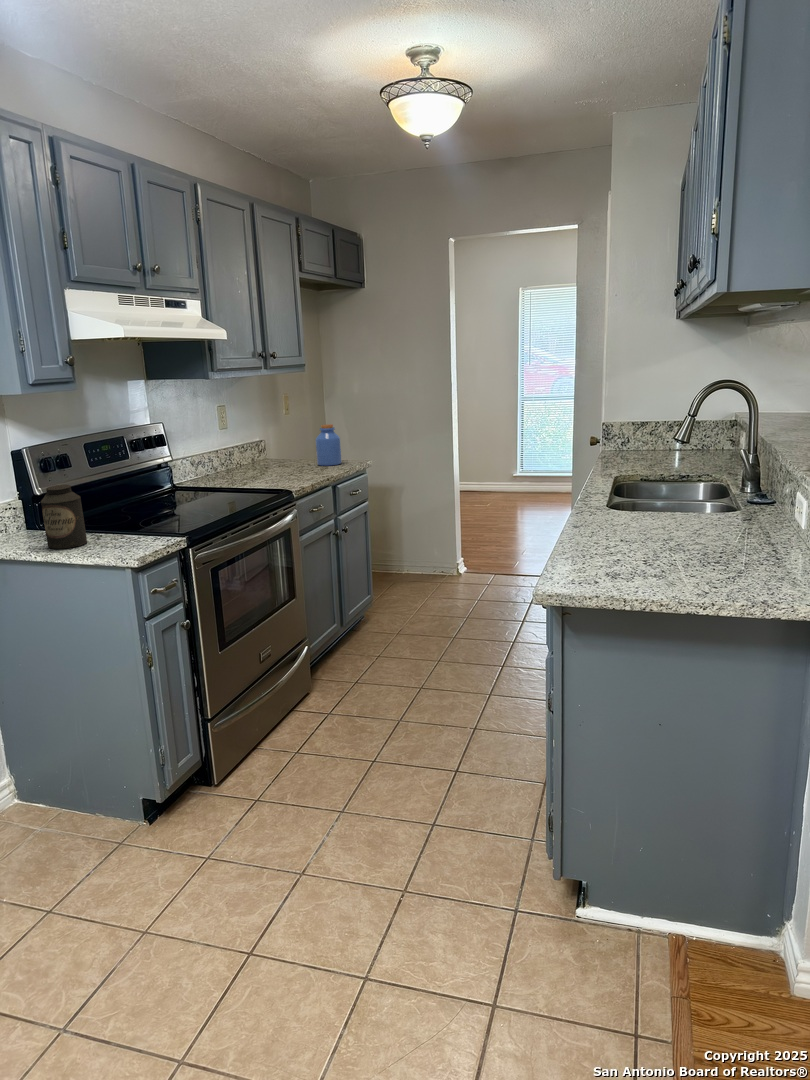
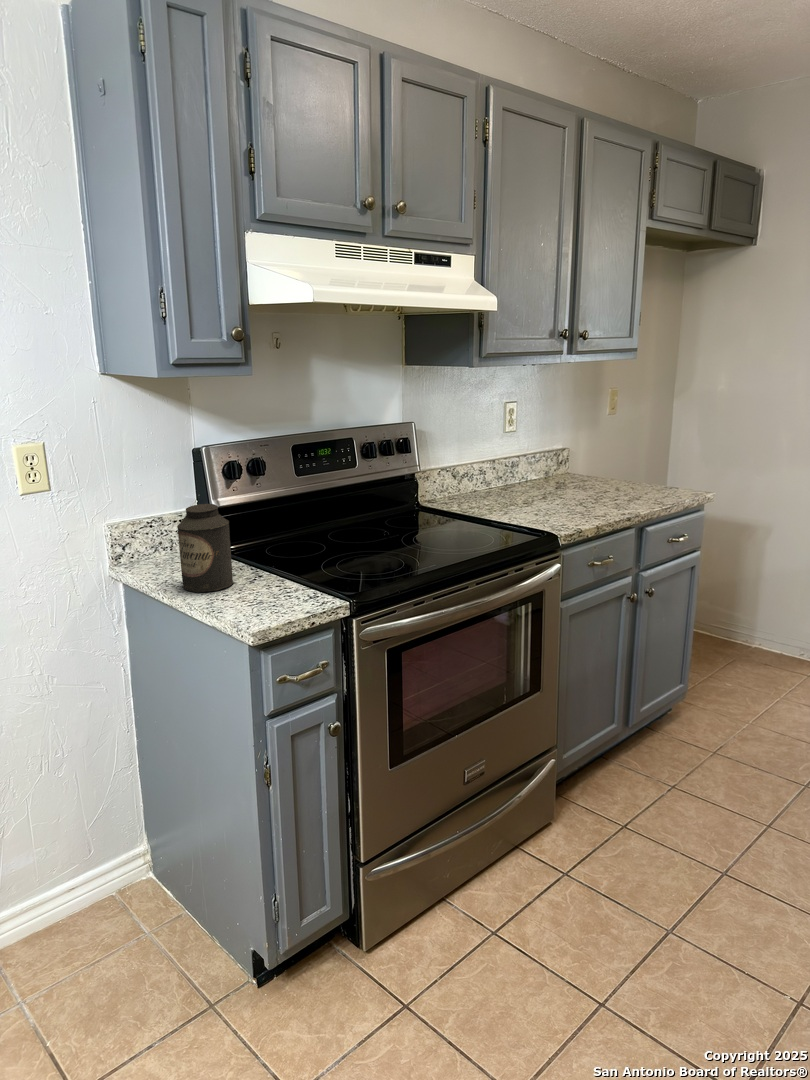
jar: present [316,424,342,466] -> none [630,437,668,495]

